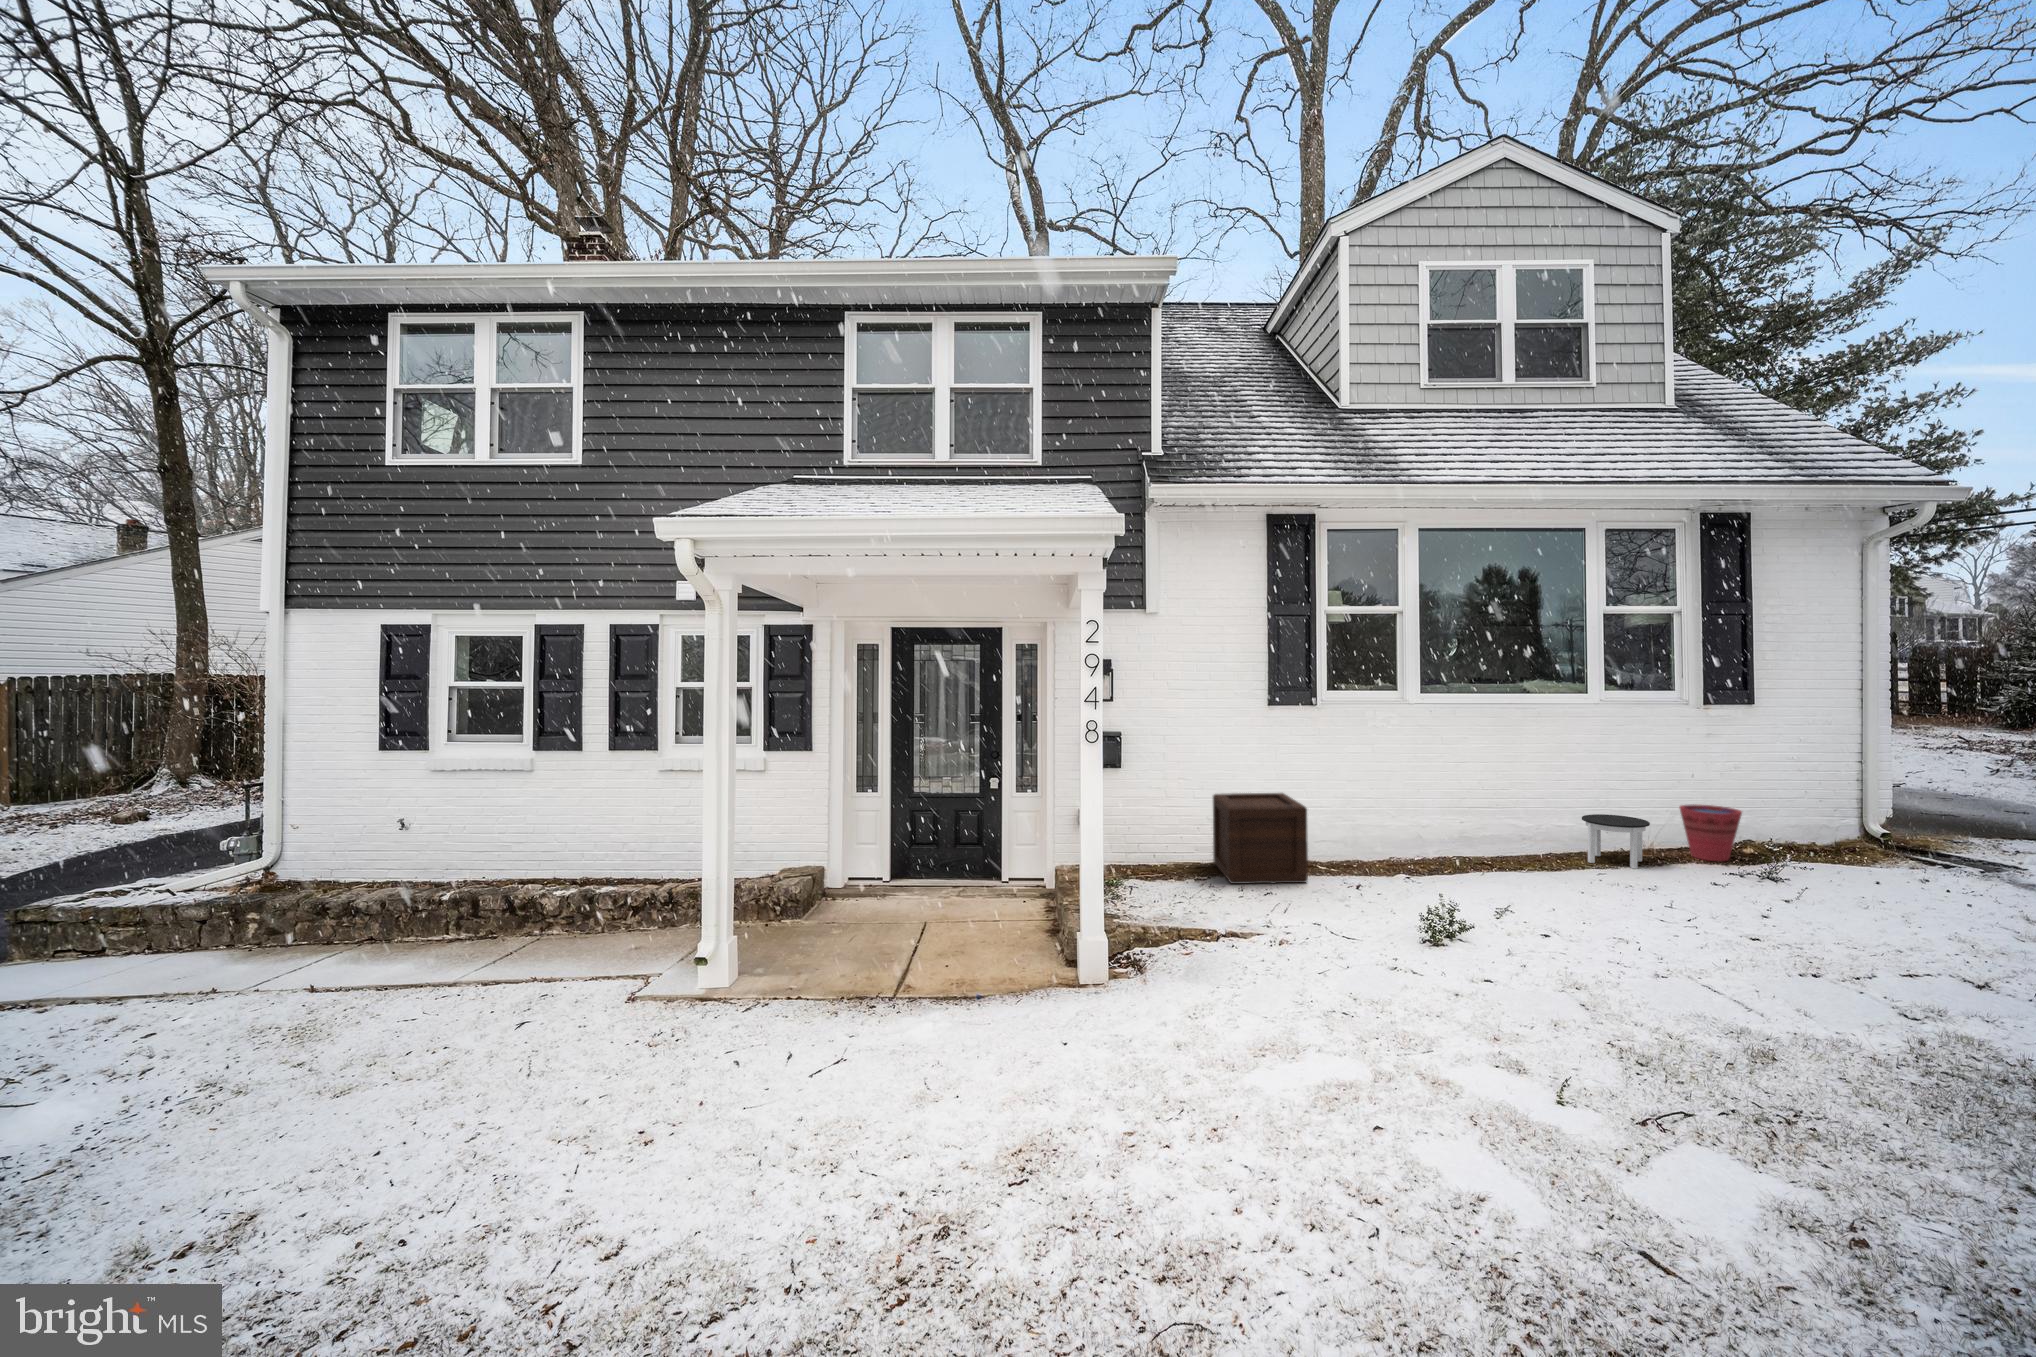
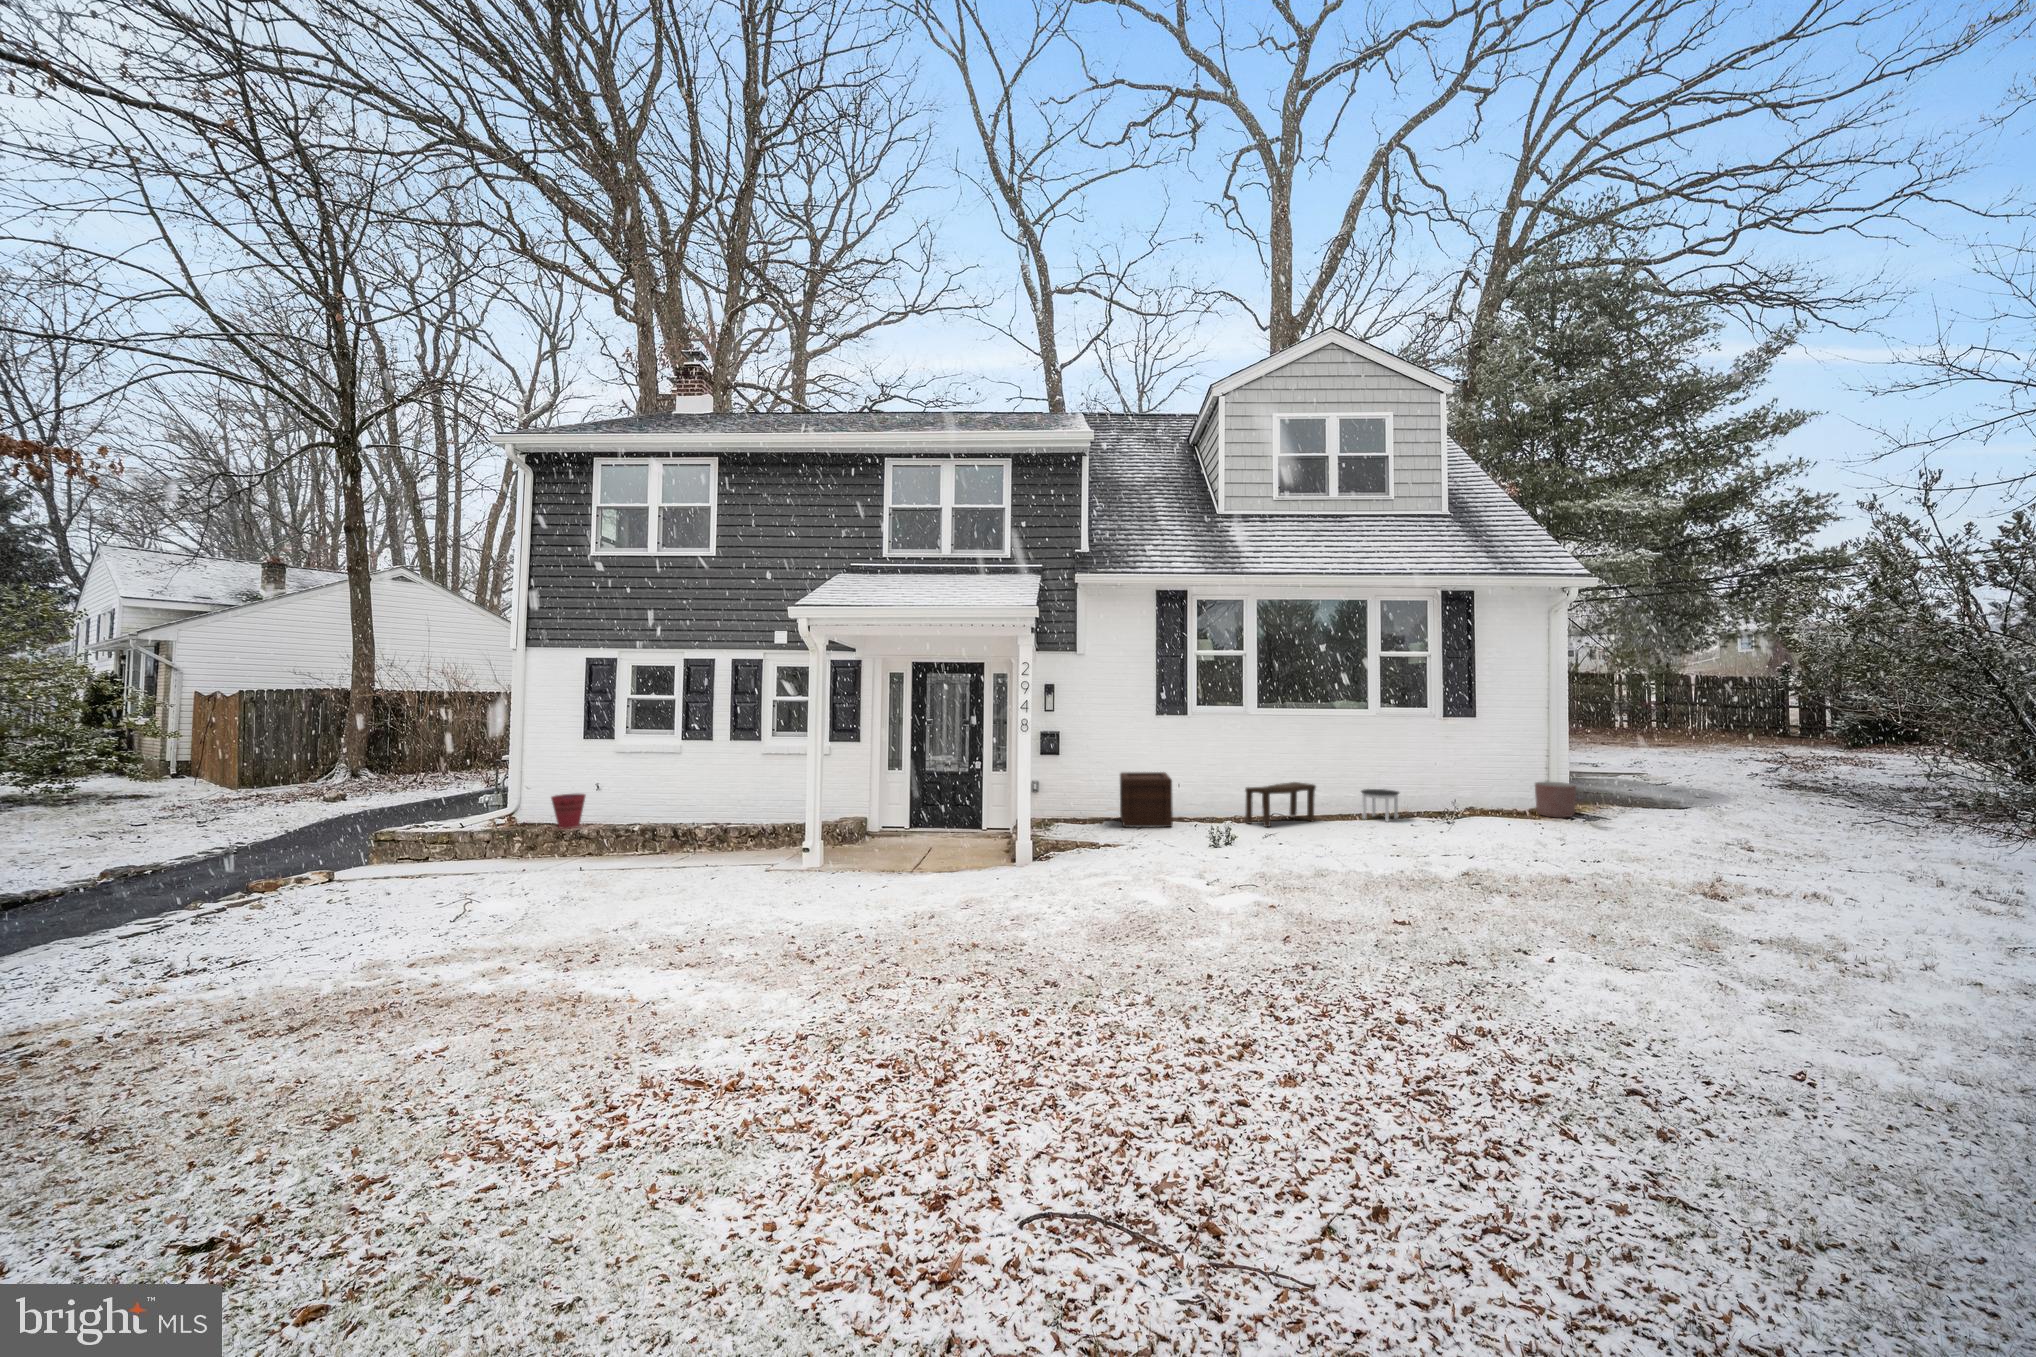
planter: none [1838,800,1914,857] -> present [1535,782,1576,818]
bucket: present [1679,804,1742,861] -> present [551,793,585,829]
bench: none [1414,805,1522,882] -> present [1245,782,1316,827]

